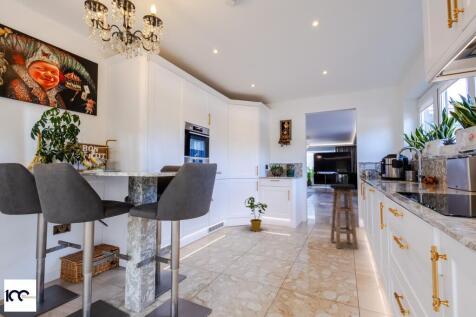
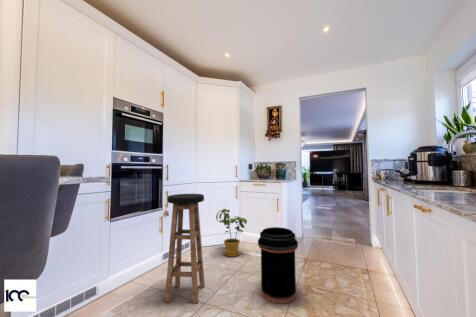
bar stool: present [330,184,358,249] -> present [165,194,205,303]
trash can: none [278,208,304,254] -> present [258,227,298,303]

